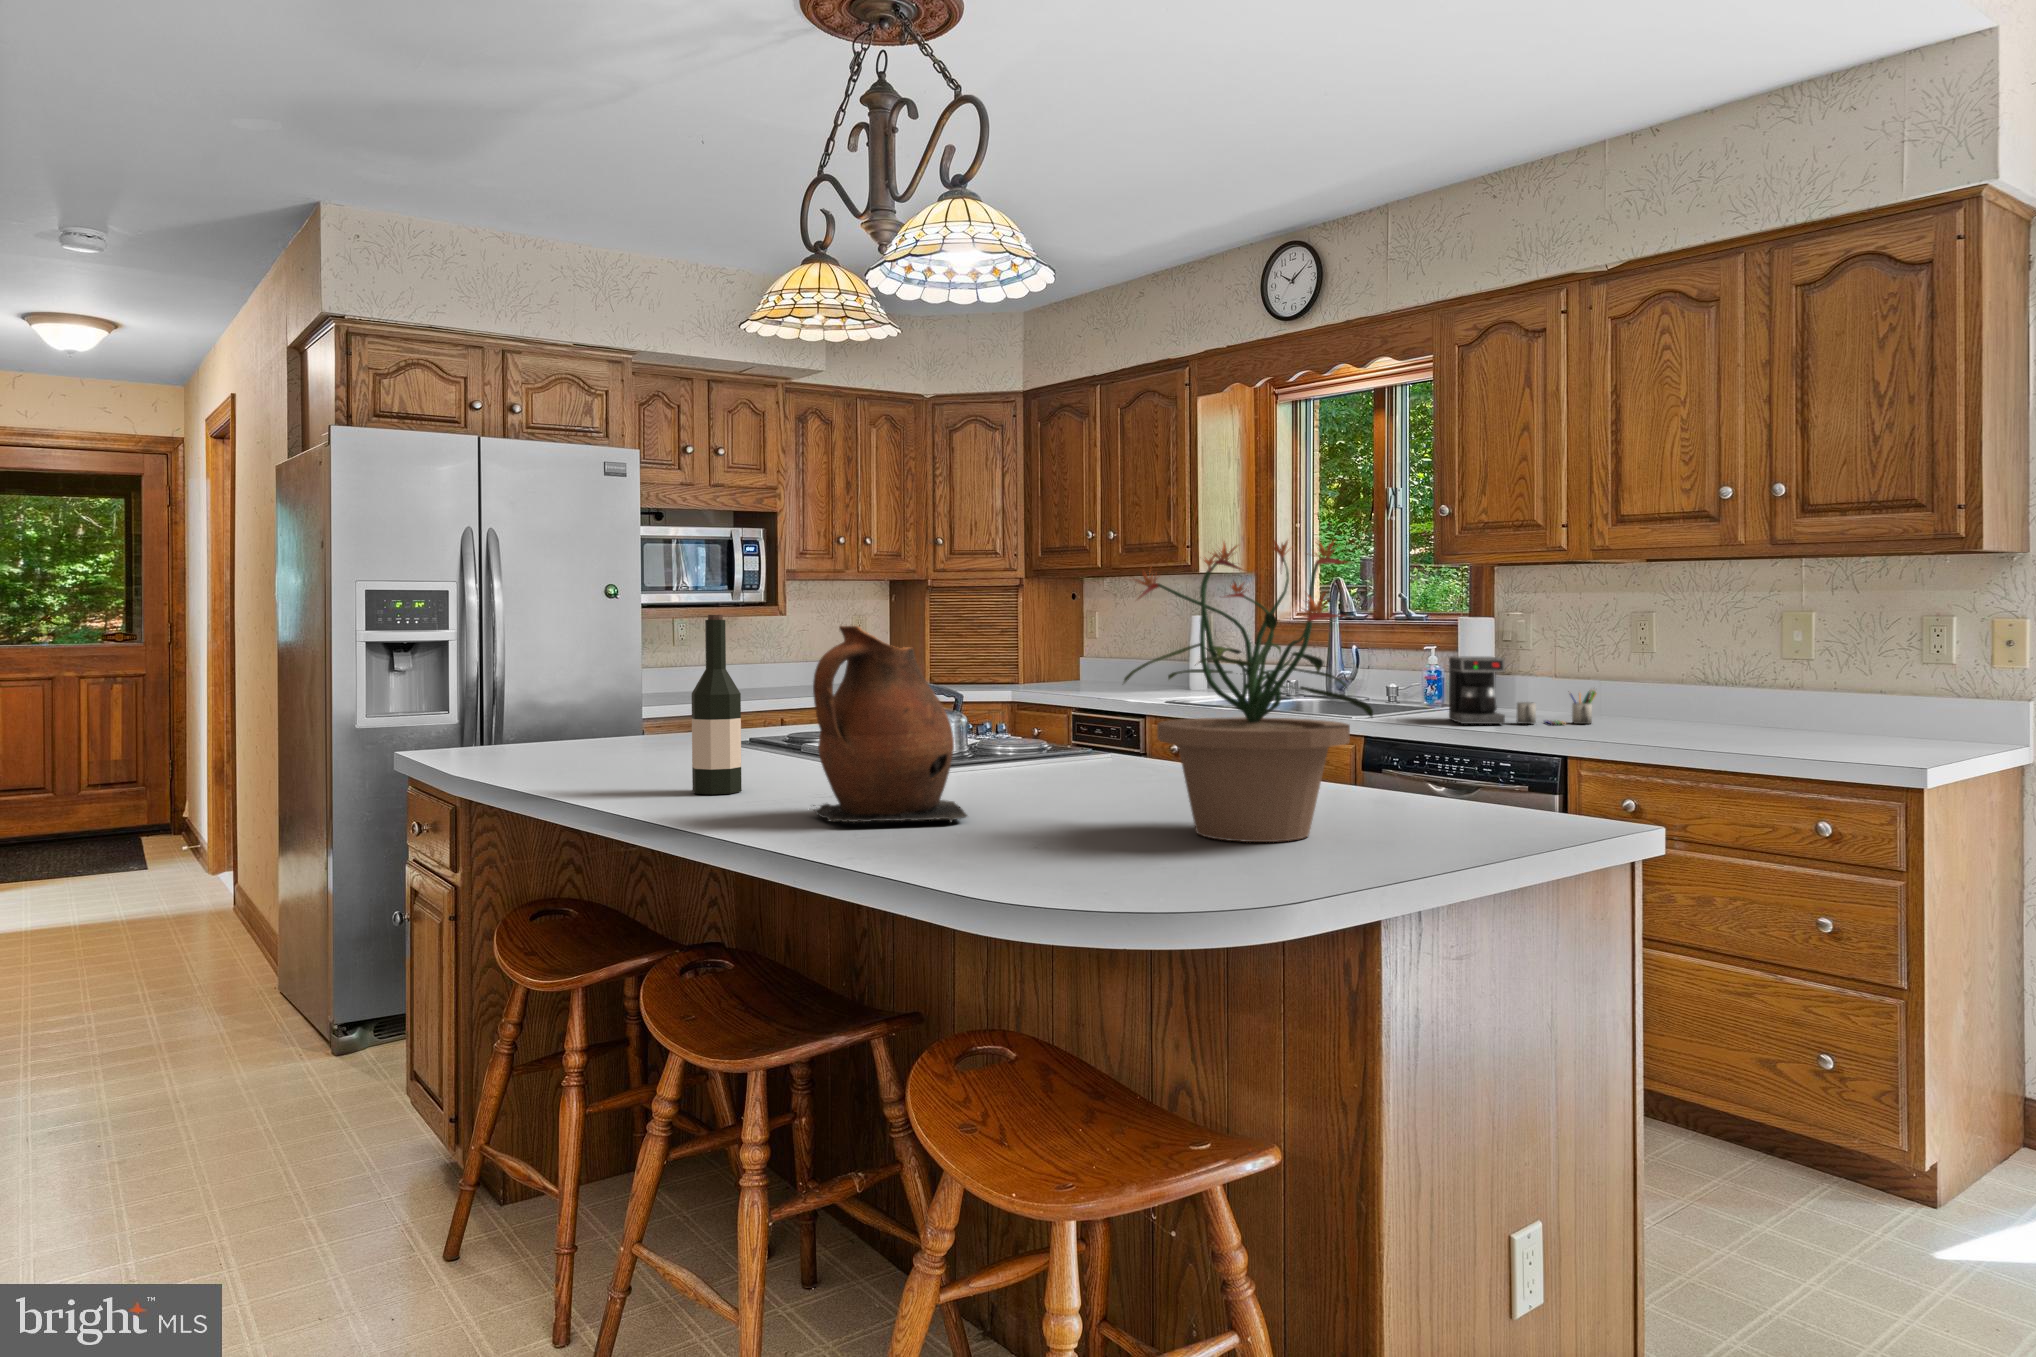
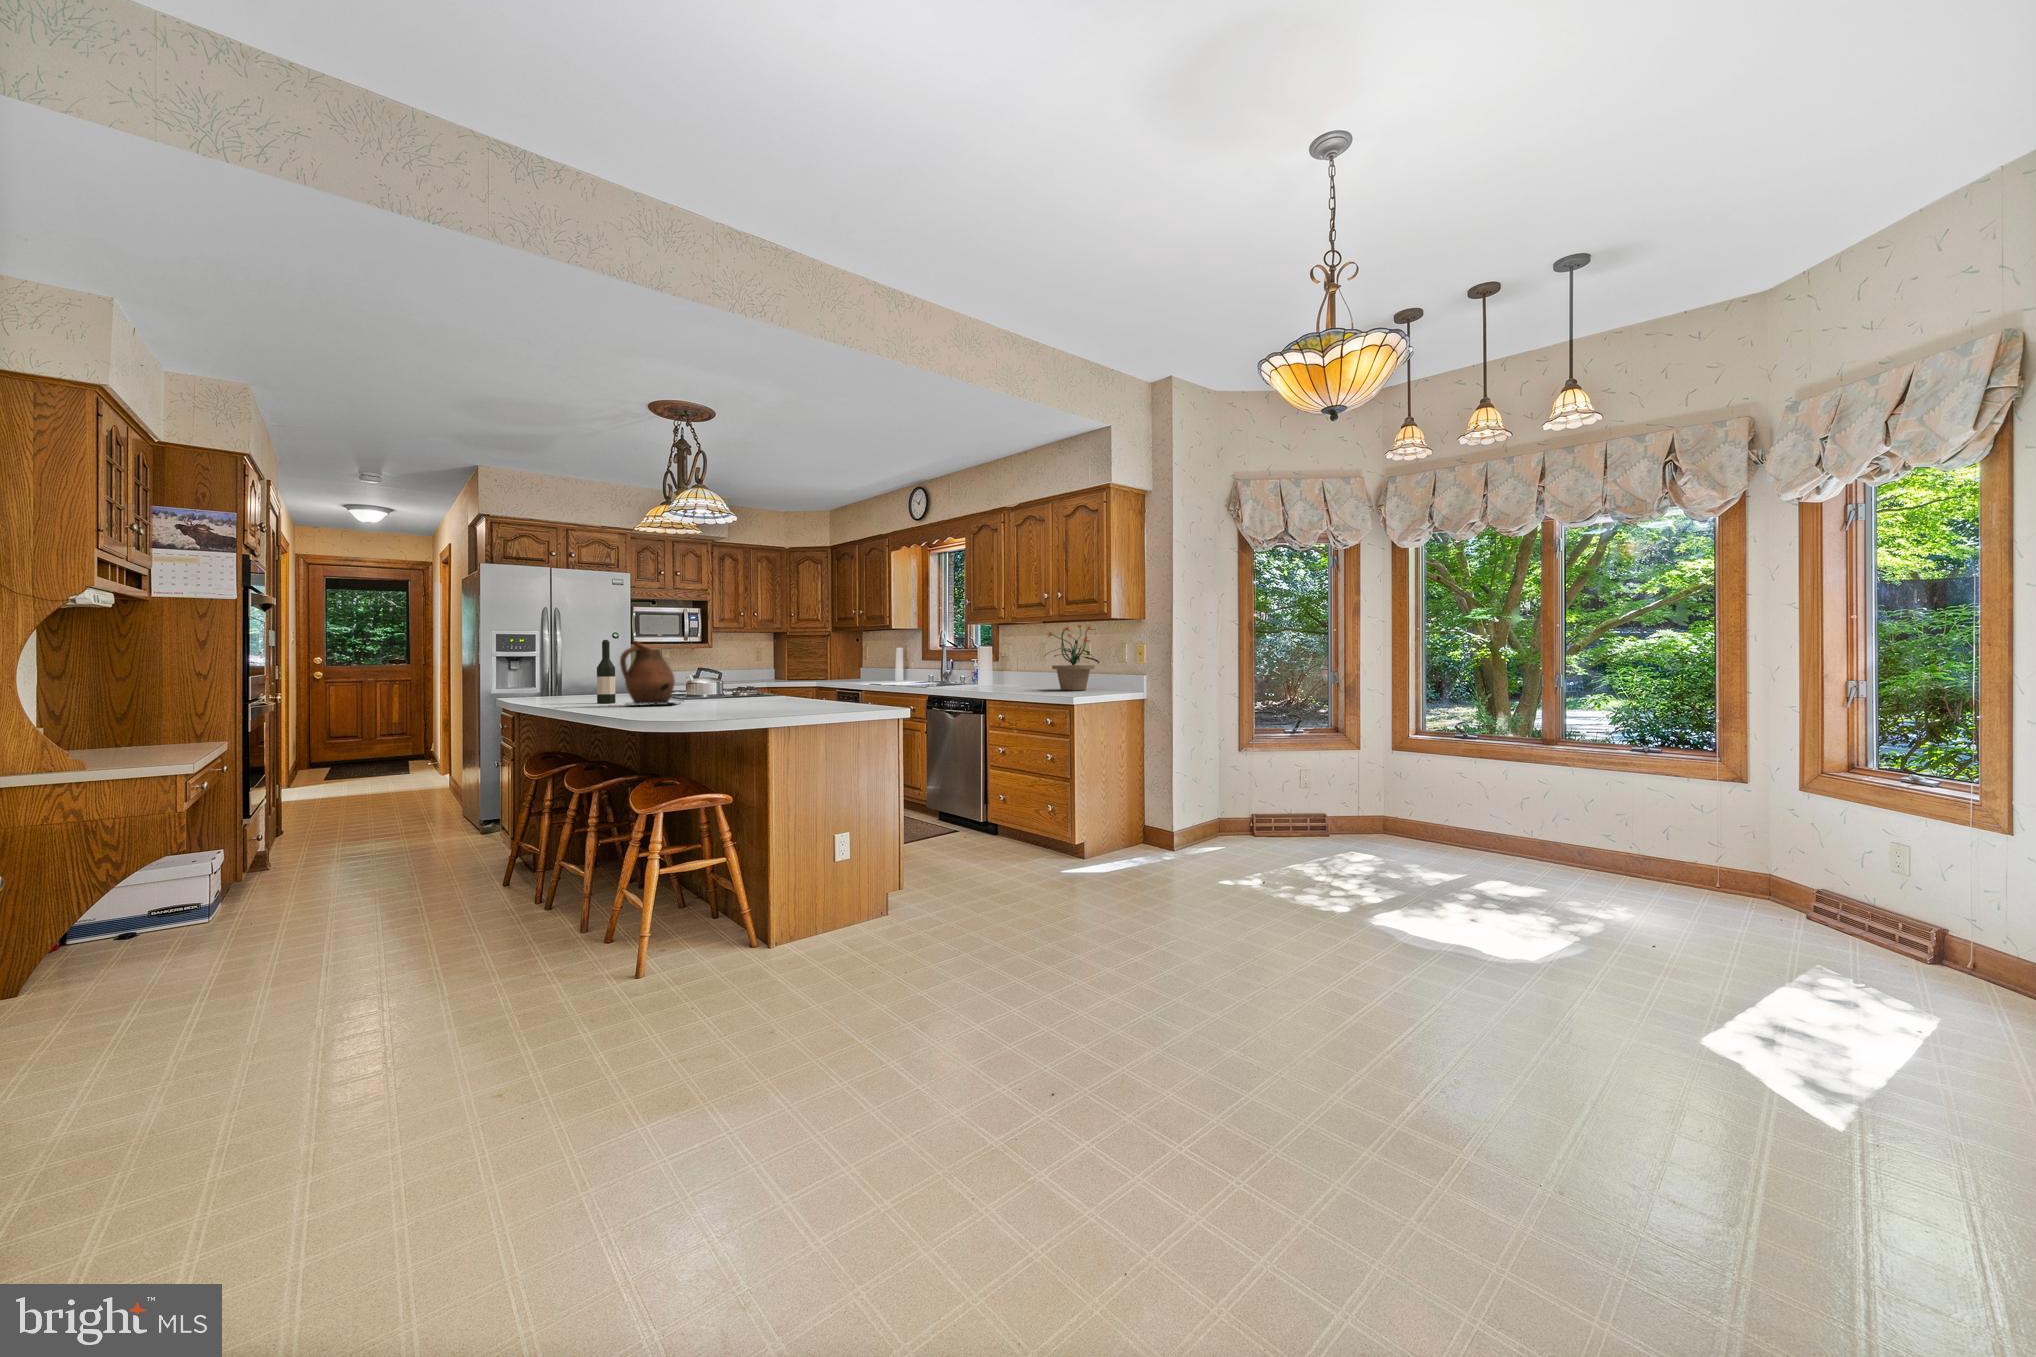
potted plant: present [1124,540,1373,842] -> present [1045,625,1099,690]
coffee maker: present [1449,657,1596,724] -> none [958,662,1012,688]

